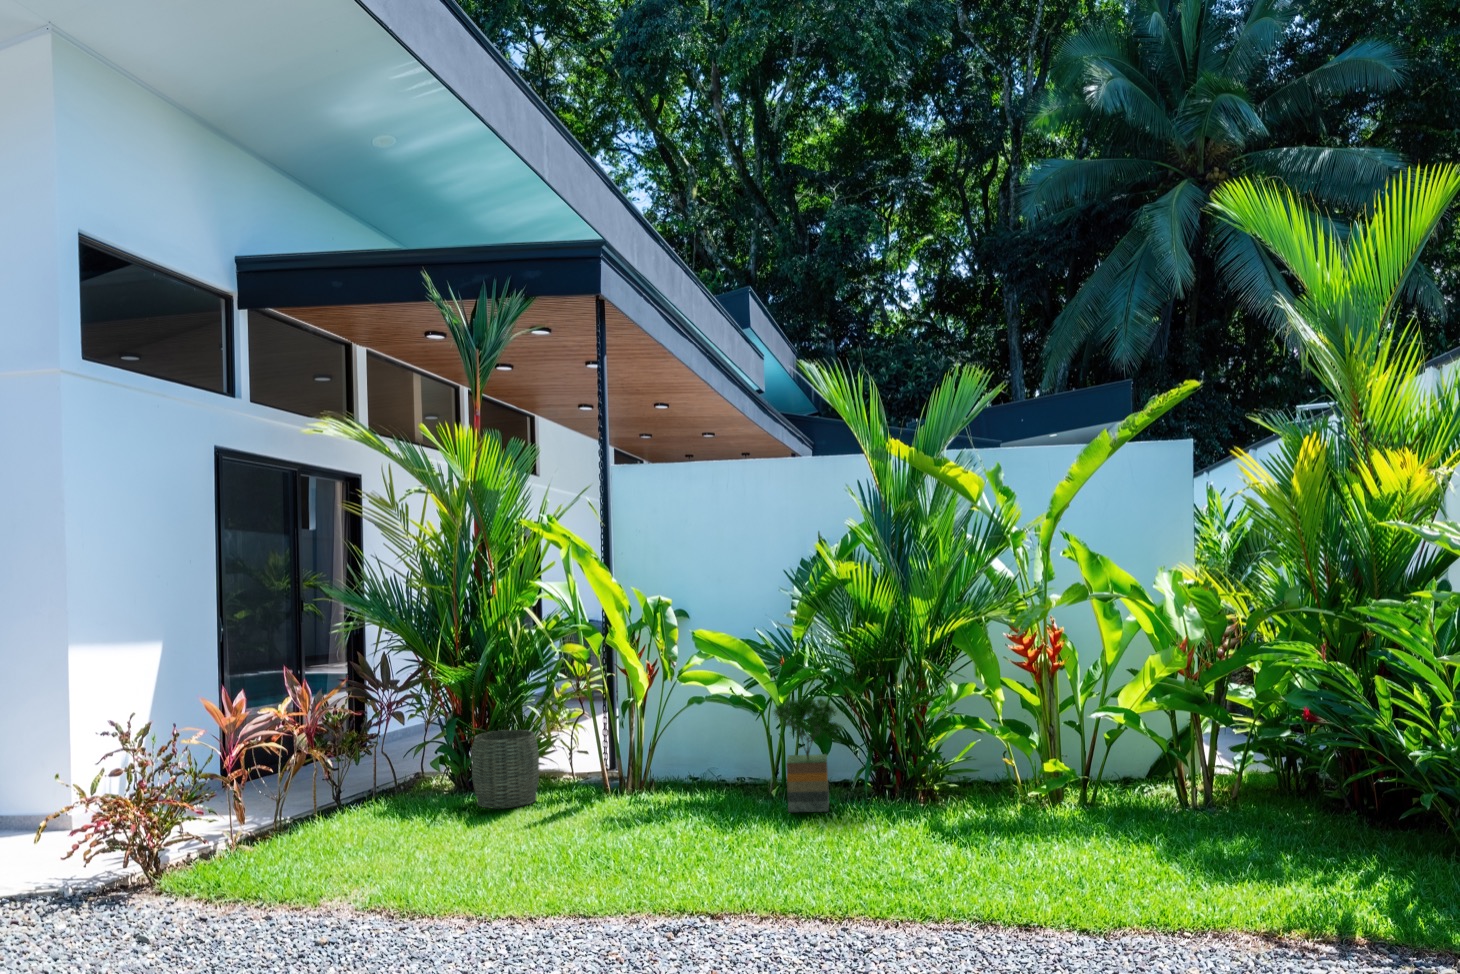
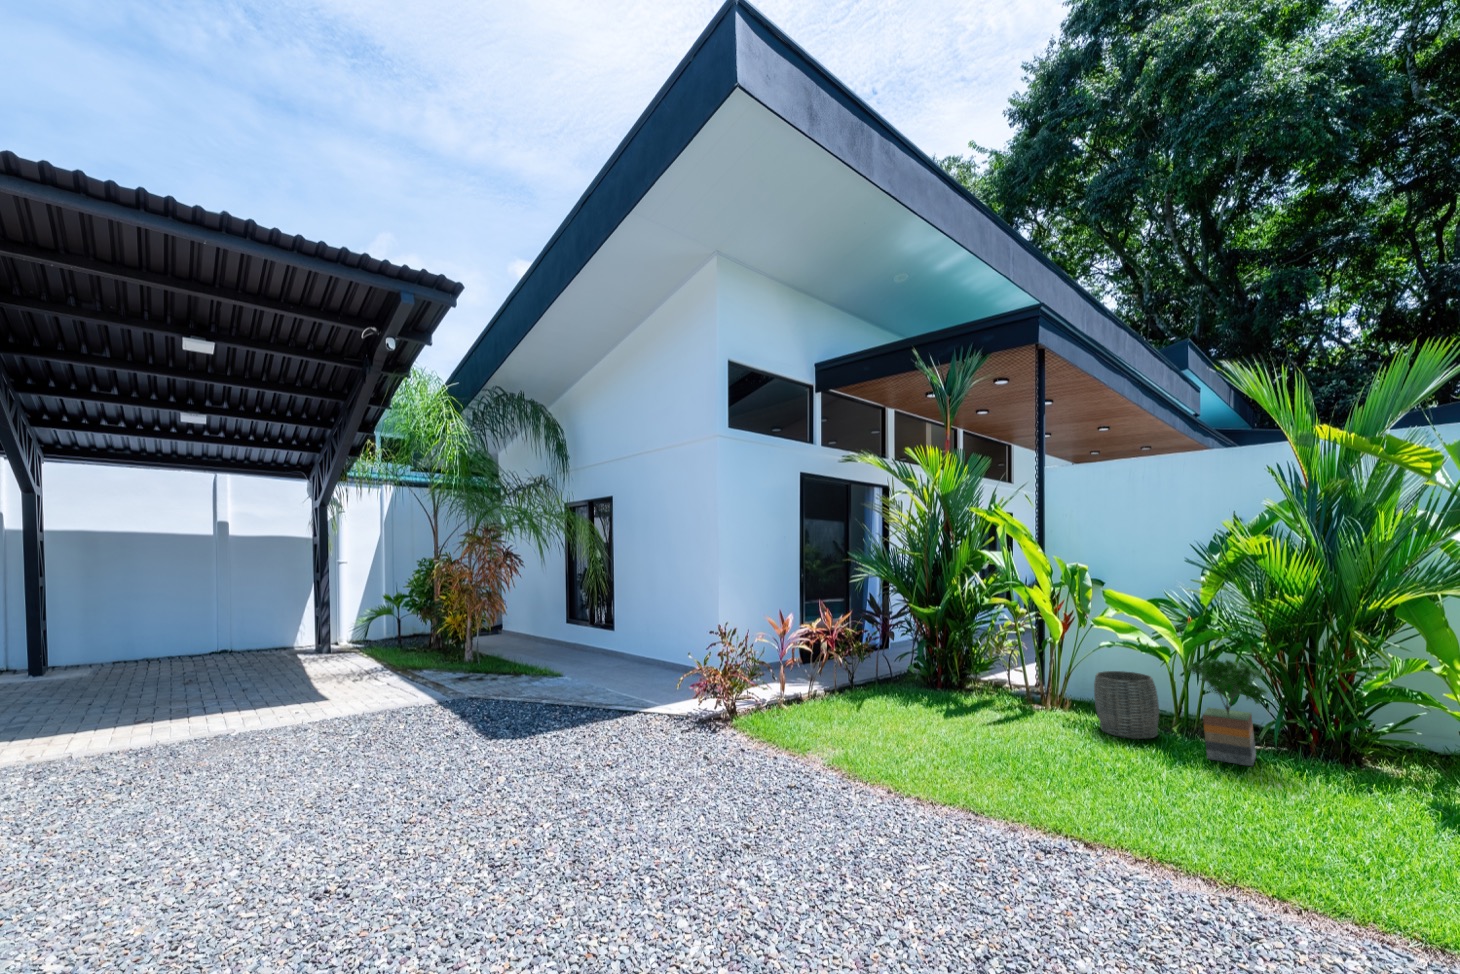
woven basket: present [472,730,539,809] -> present [1094,671,1159,739]

